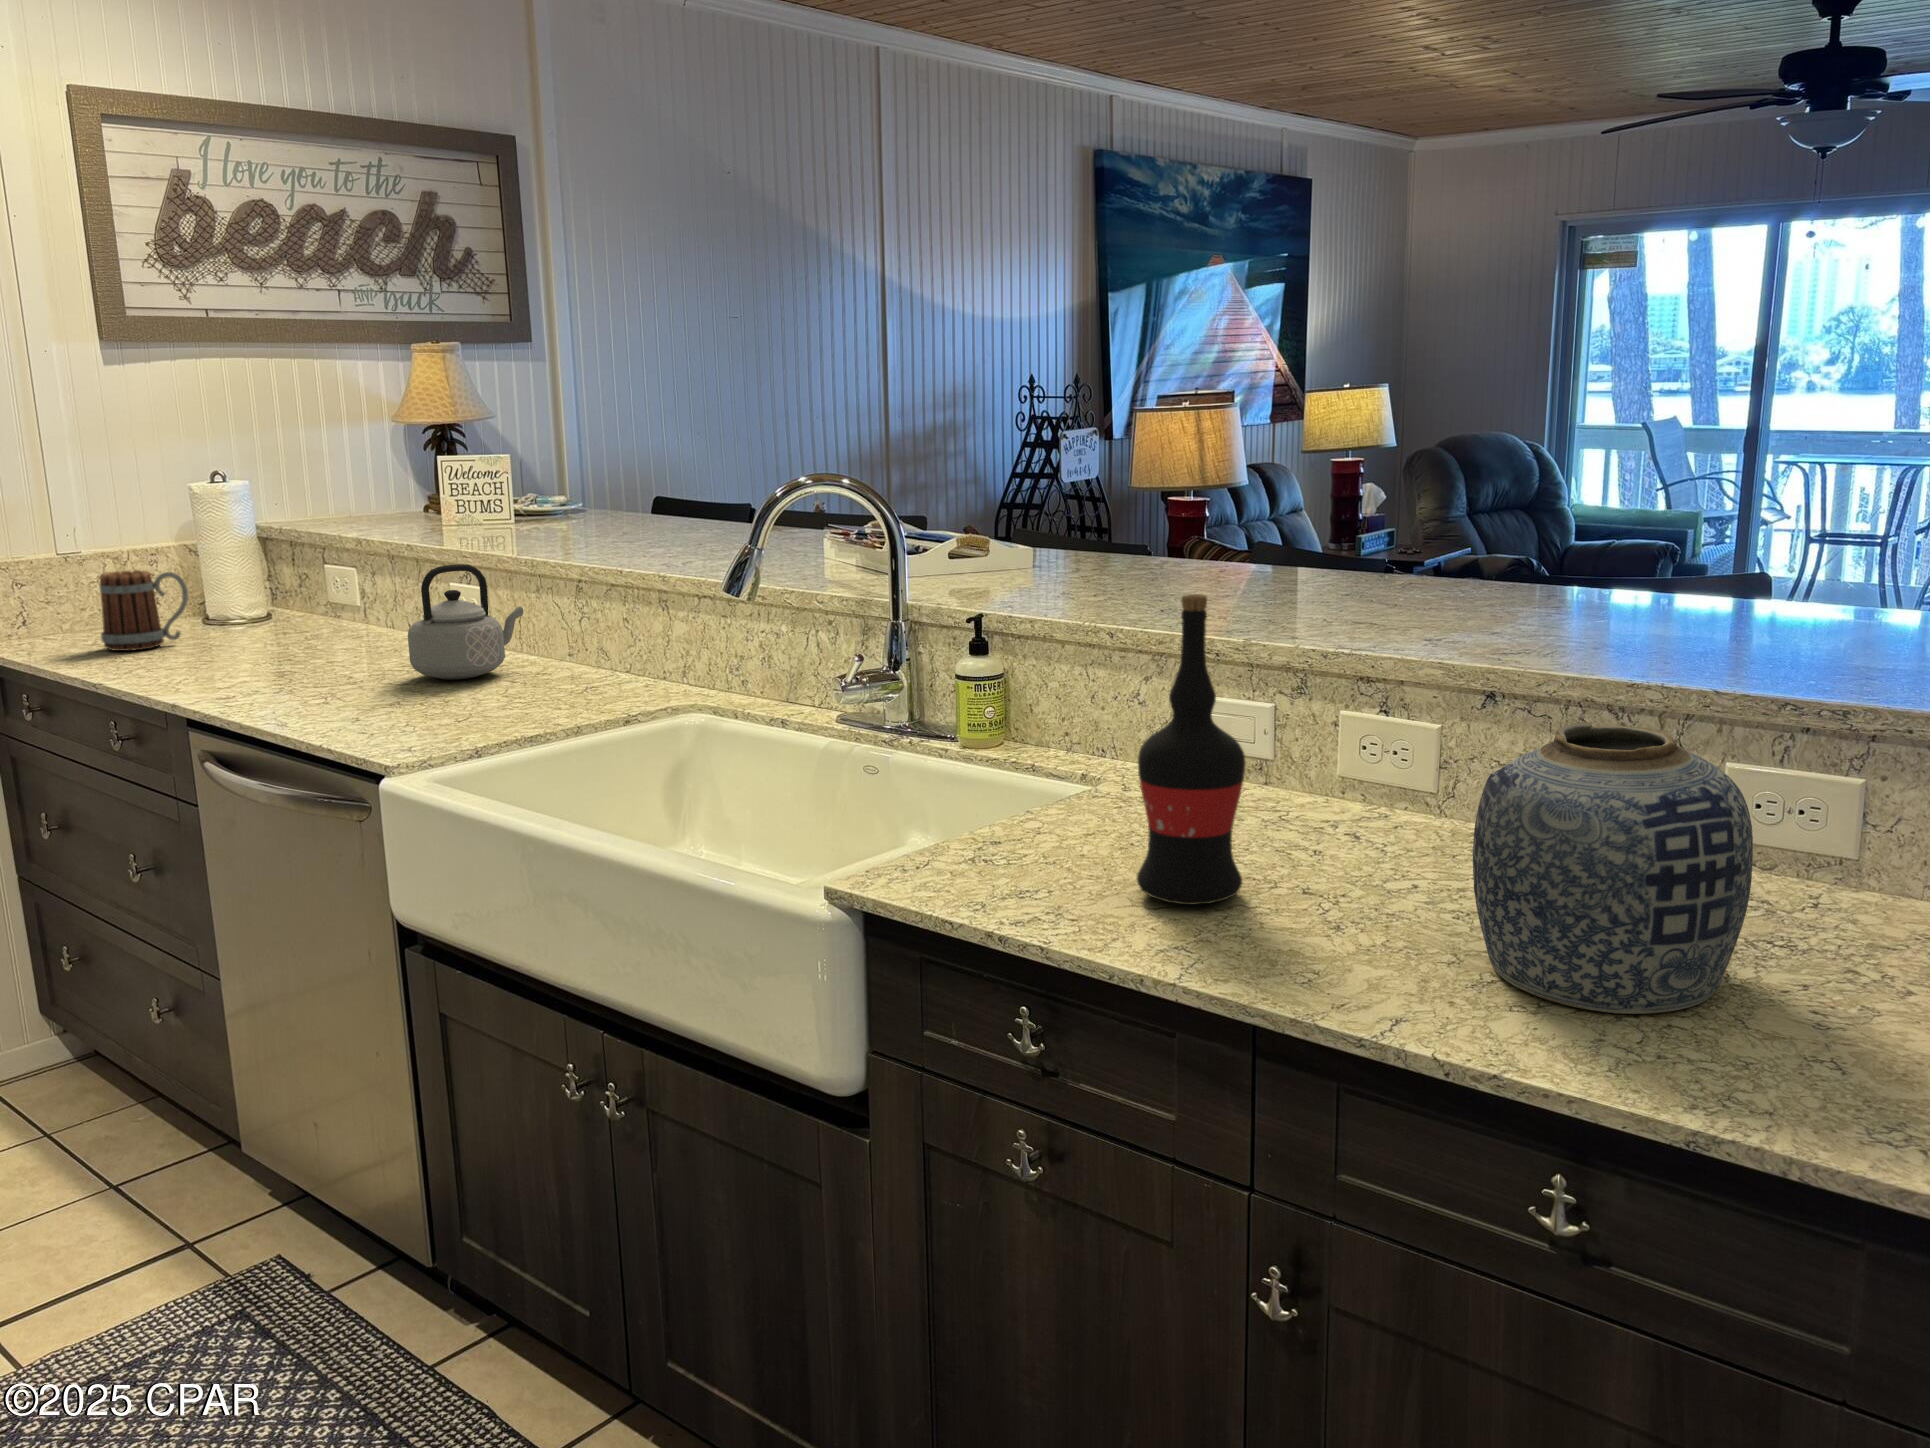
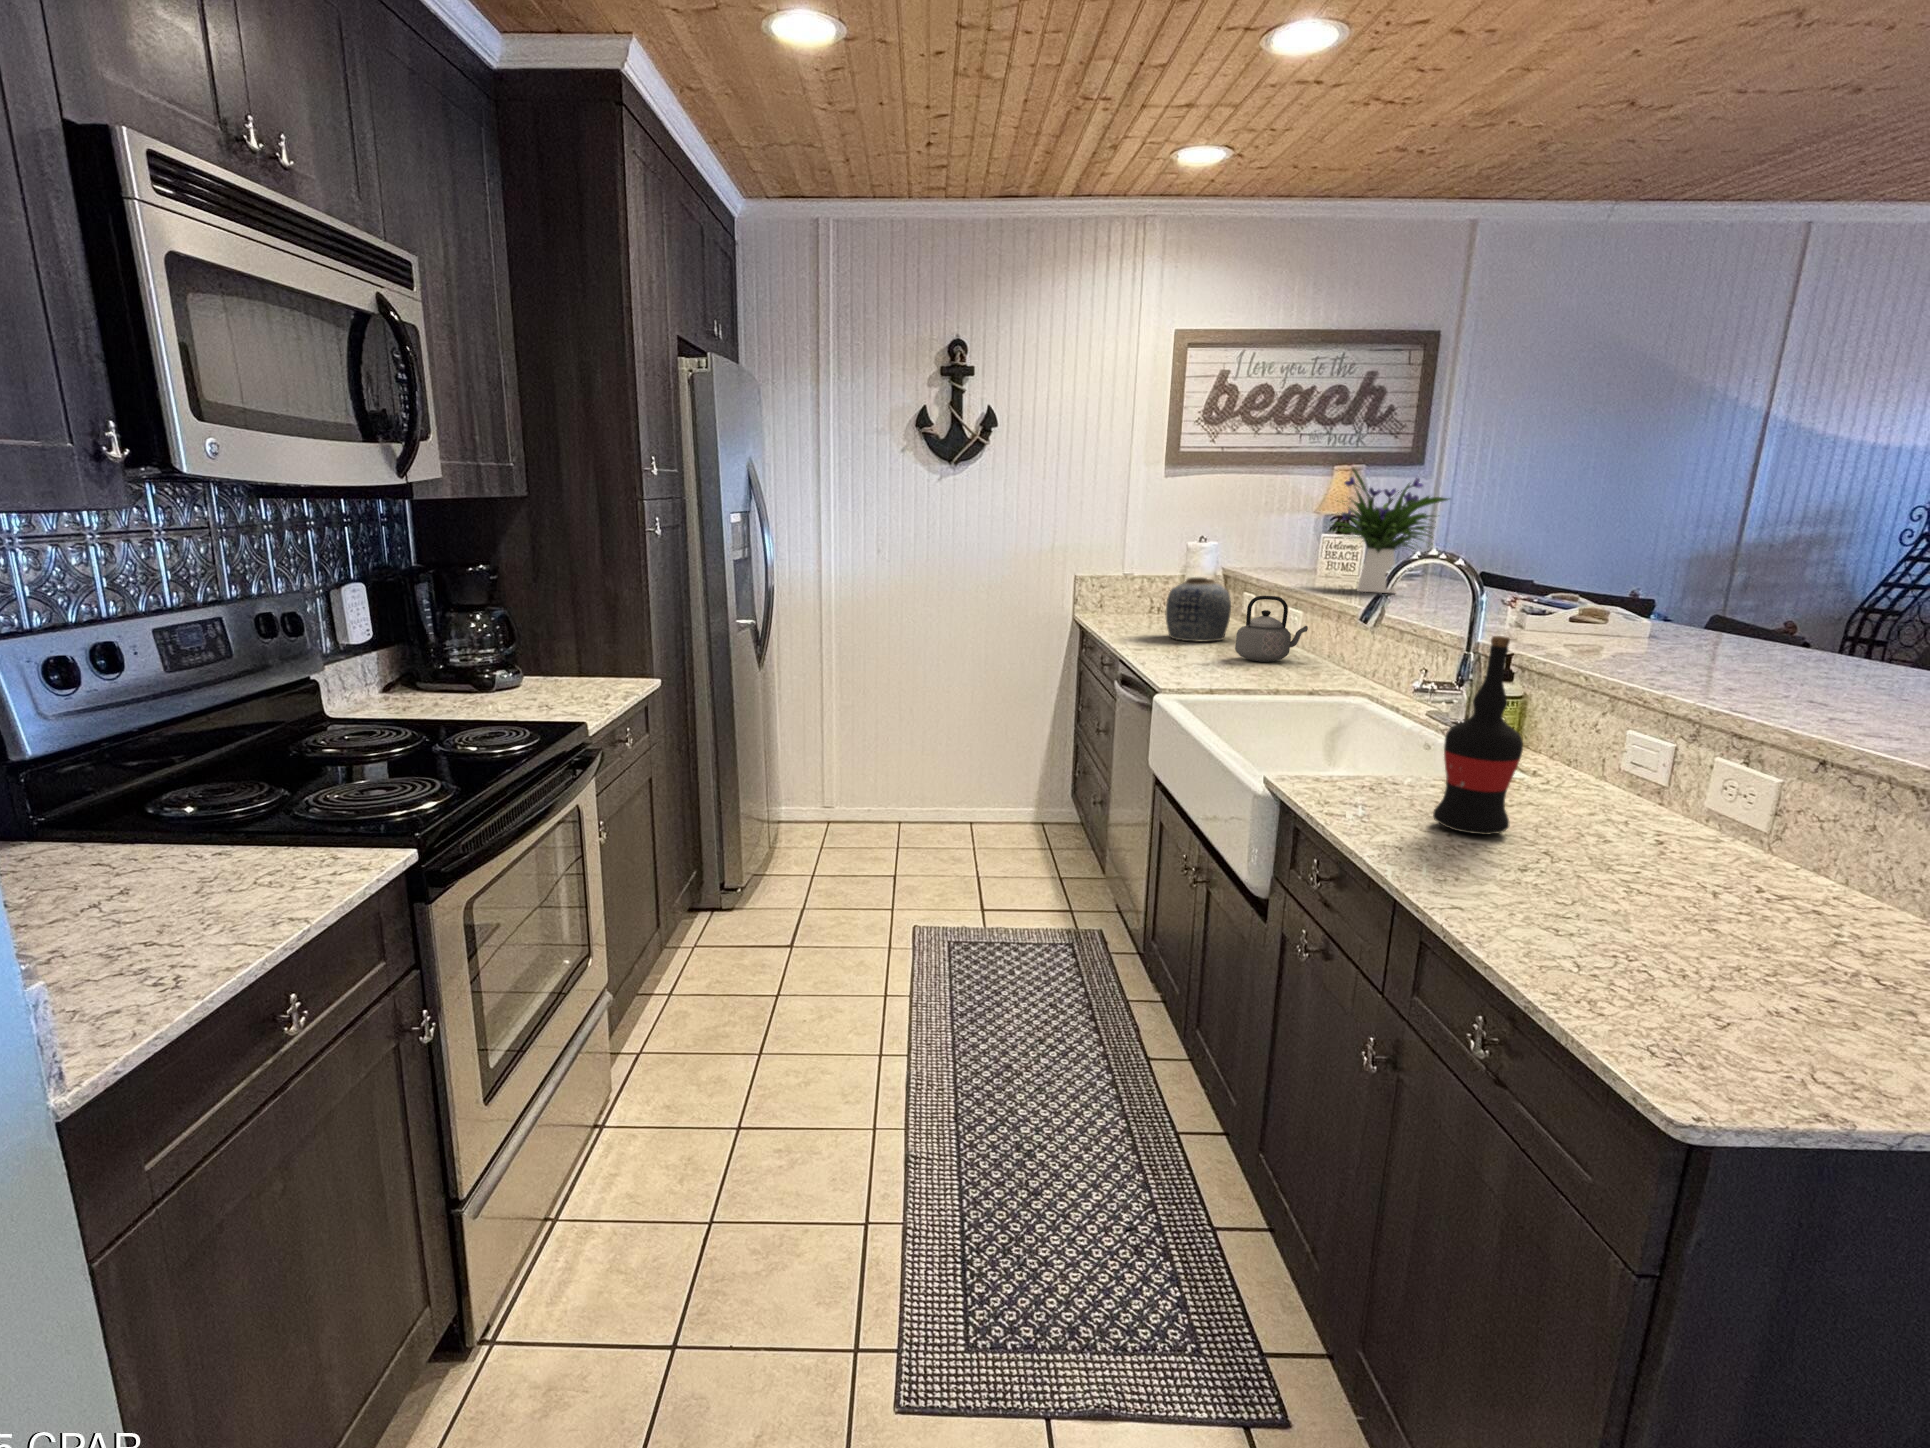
flower arrangement: none [462,342,650,540] -> present [1334,468,1450,593]
mug: present [99,570,188,651] -> none [1120,584,1164,626]
vase: present [1473,722,1753,1014] -> present [1165,577,1231,642]

